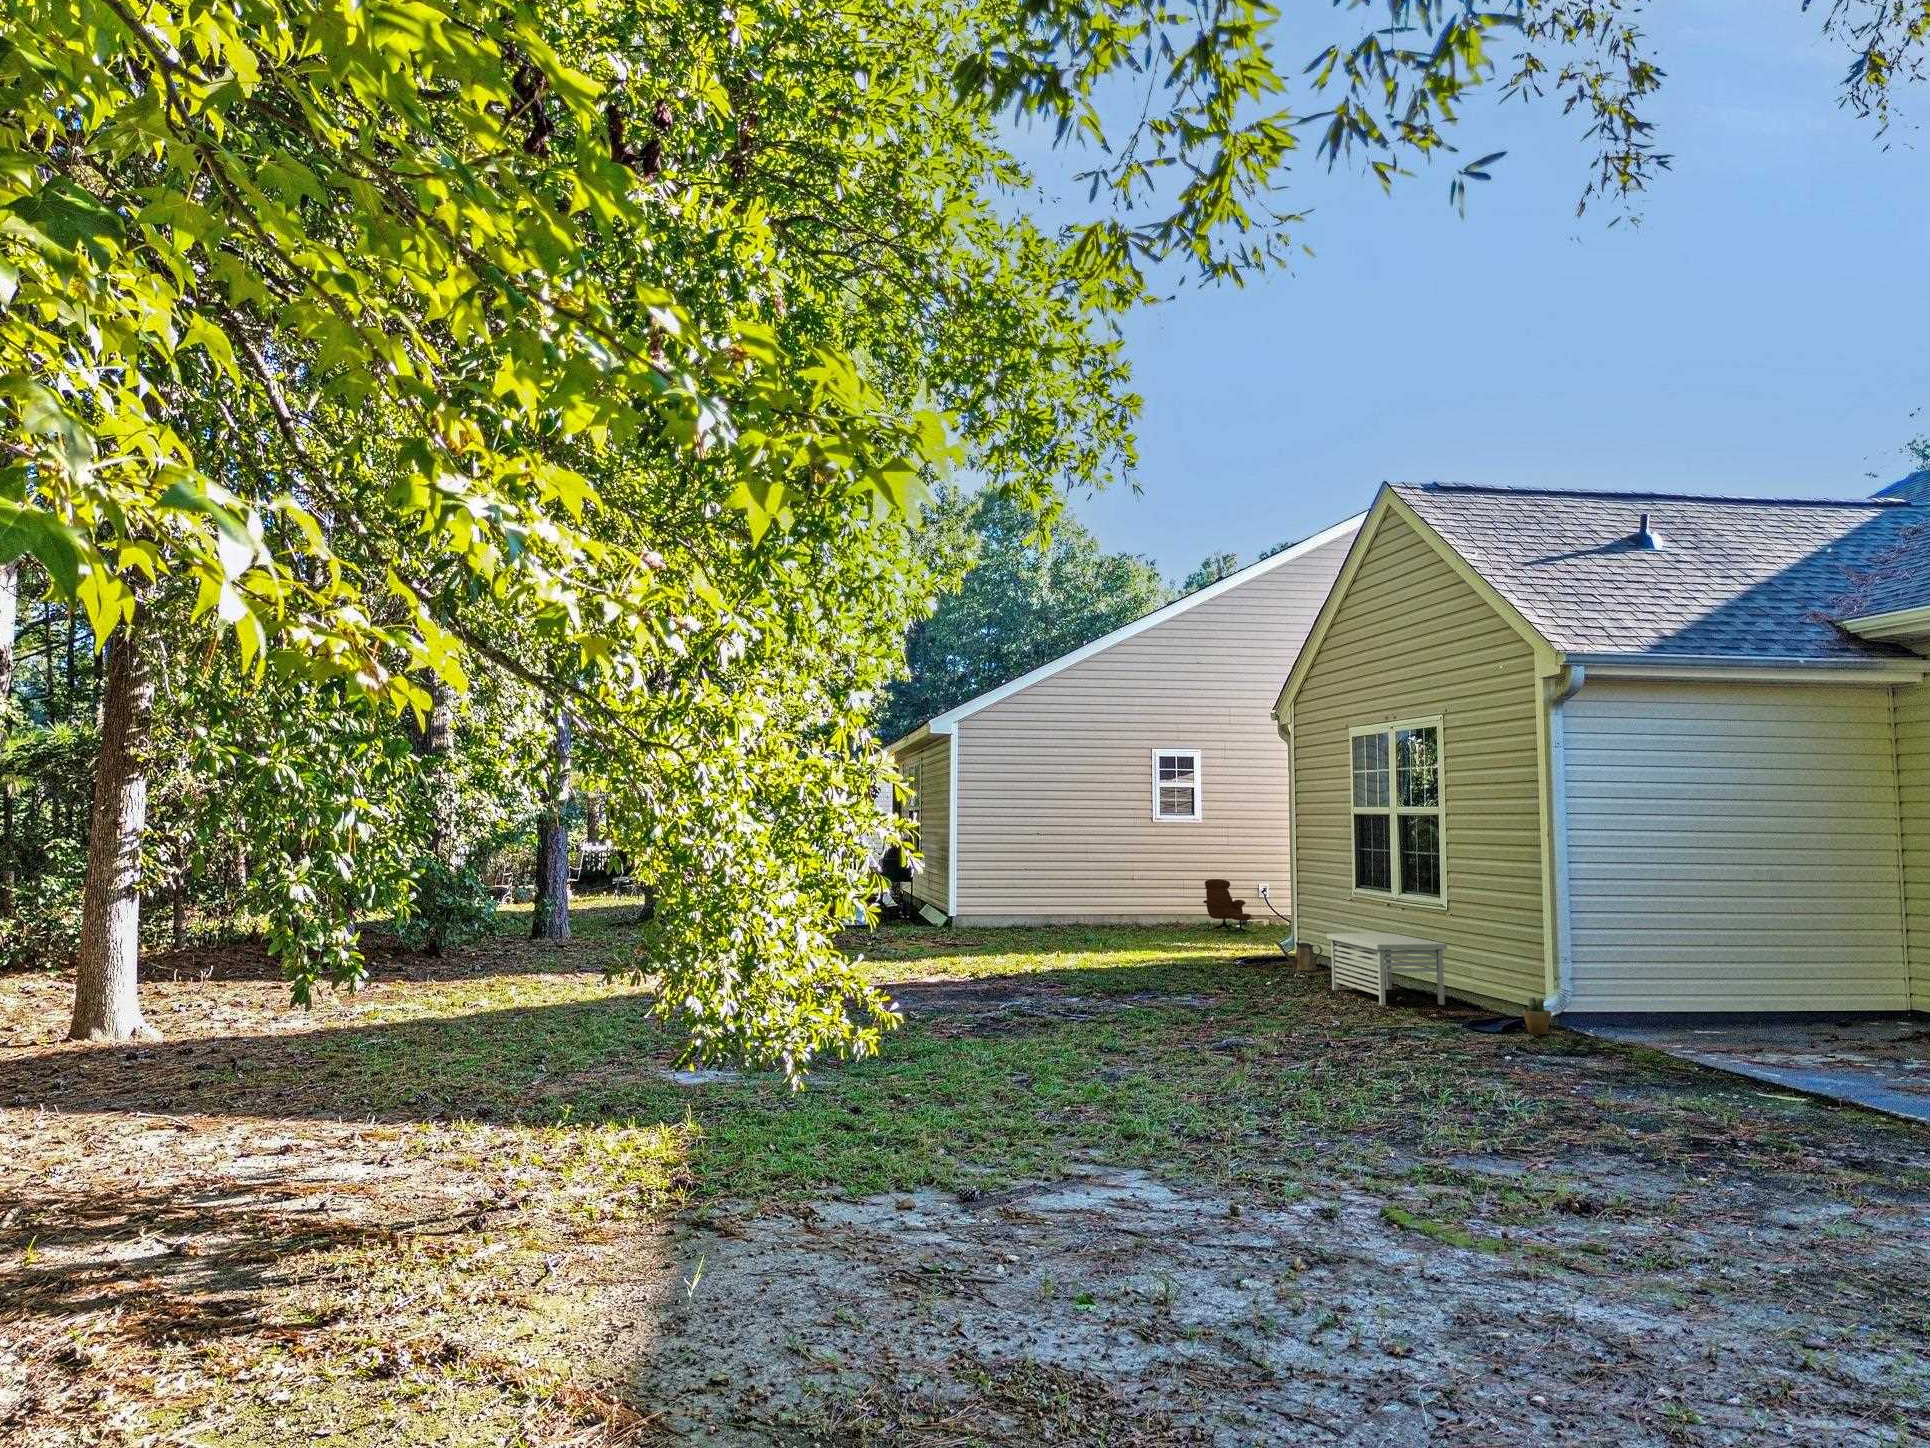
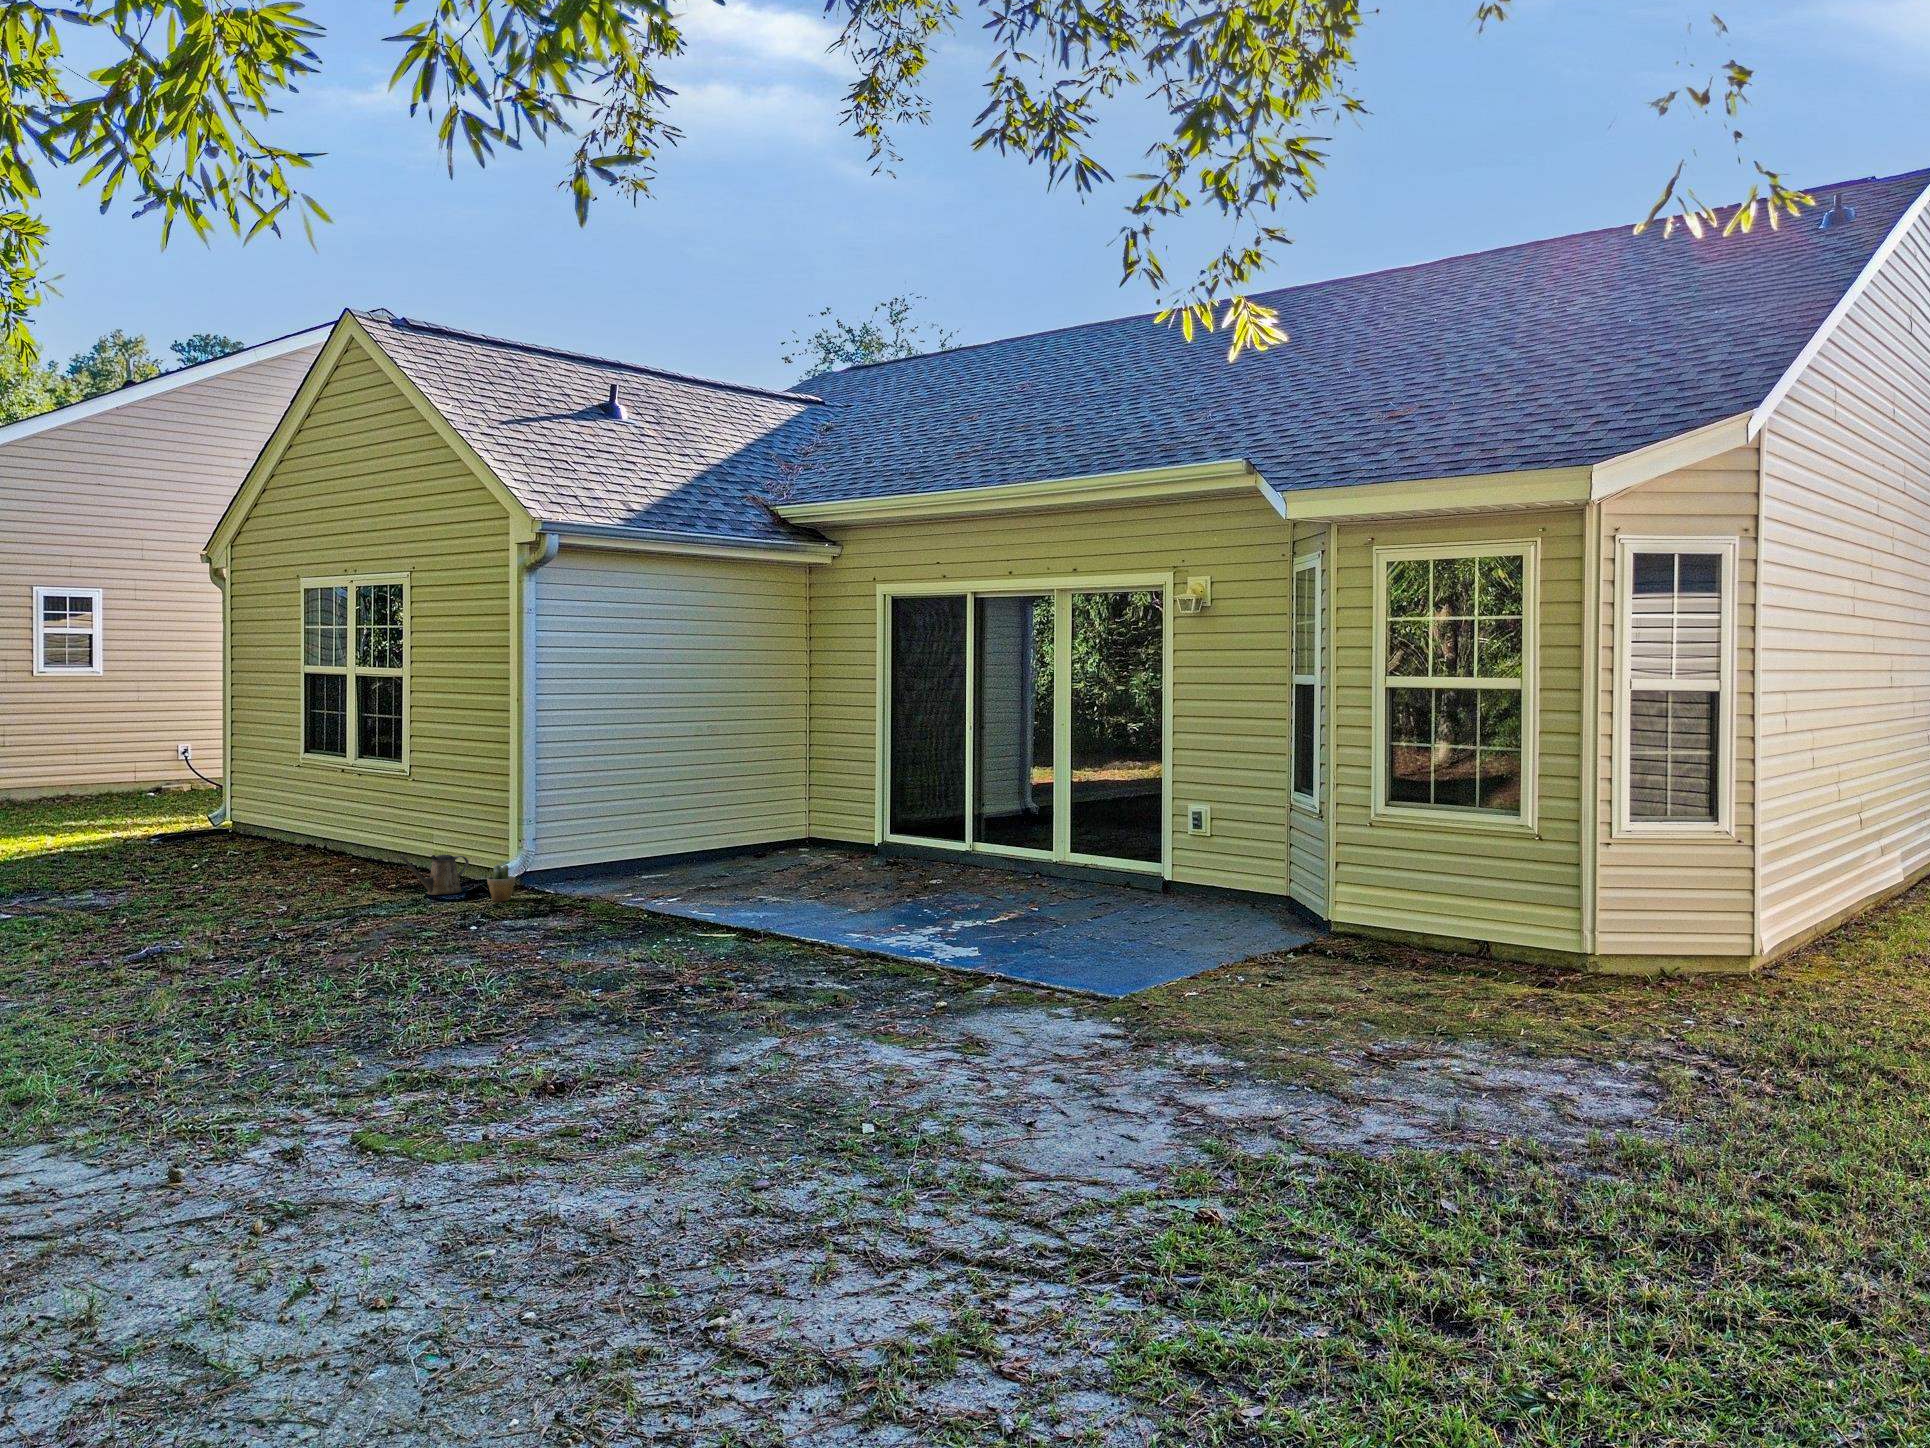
lounge chair: present [1203,879,1252,934] -> none [99,743,168,808]
storage bench: present [1327,933,1447,1005] -> none [269,804,408,885]
watering can: present [1273,940,1322,971] -> present [398,855,469,895]

